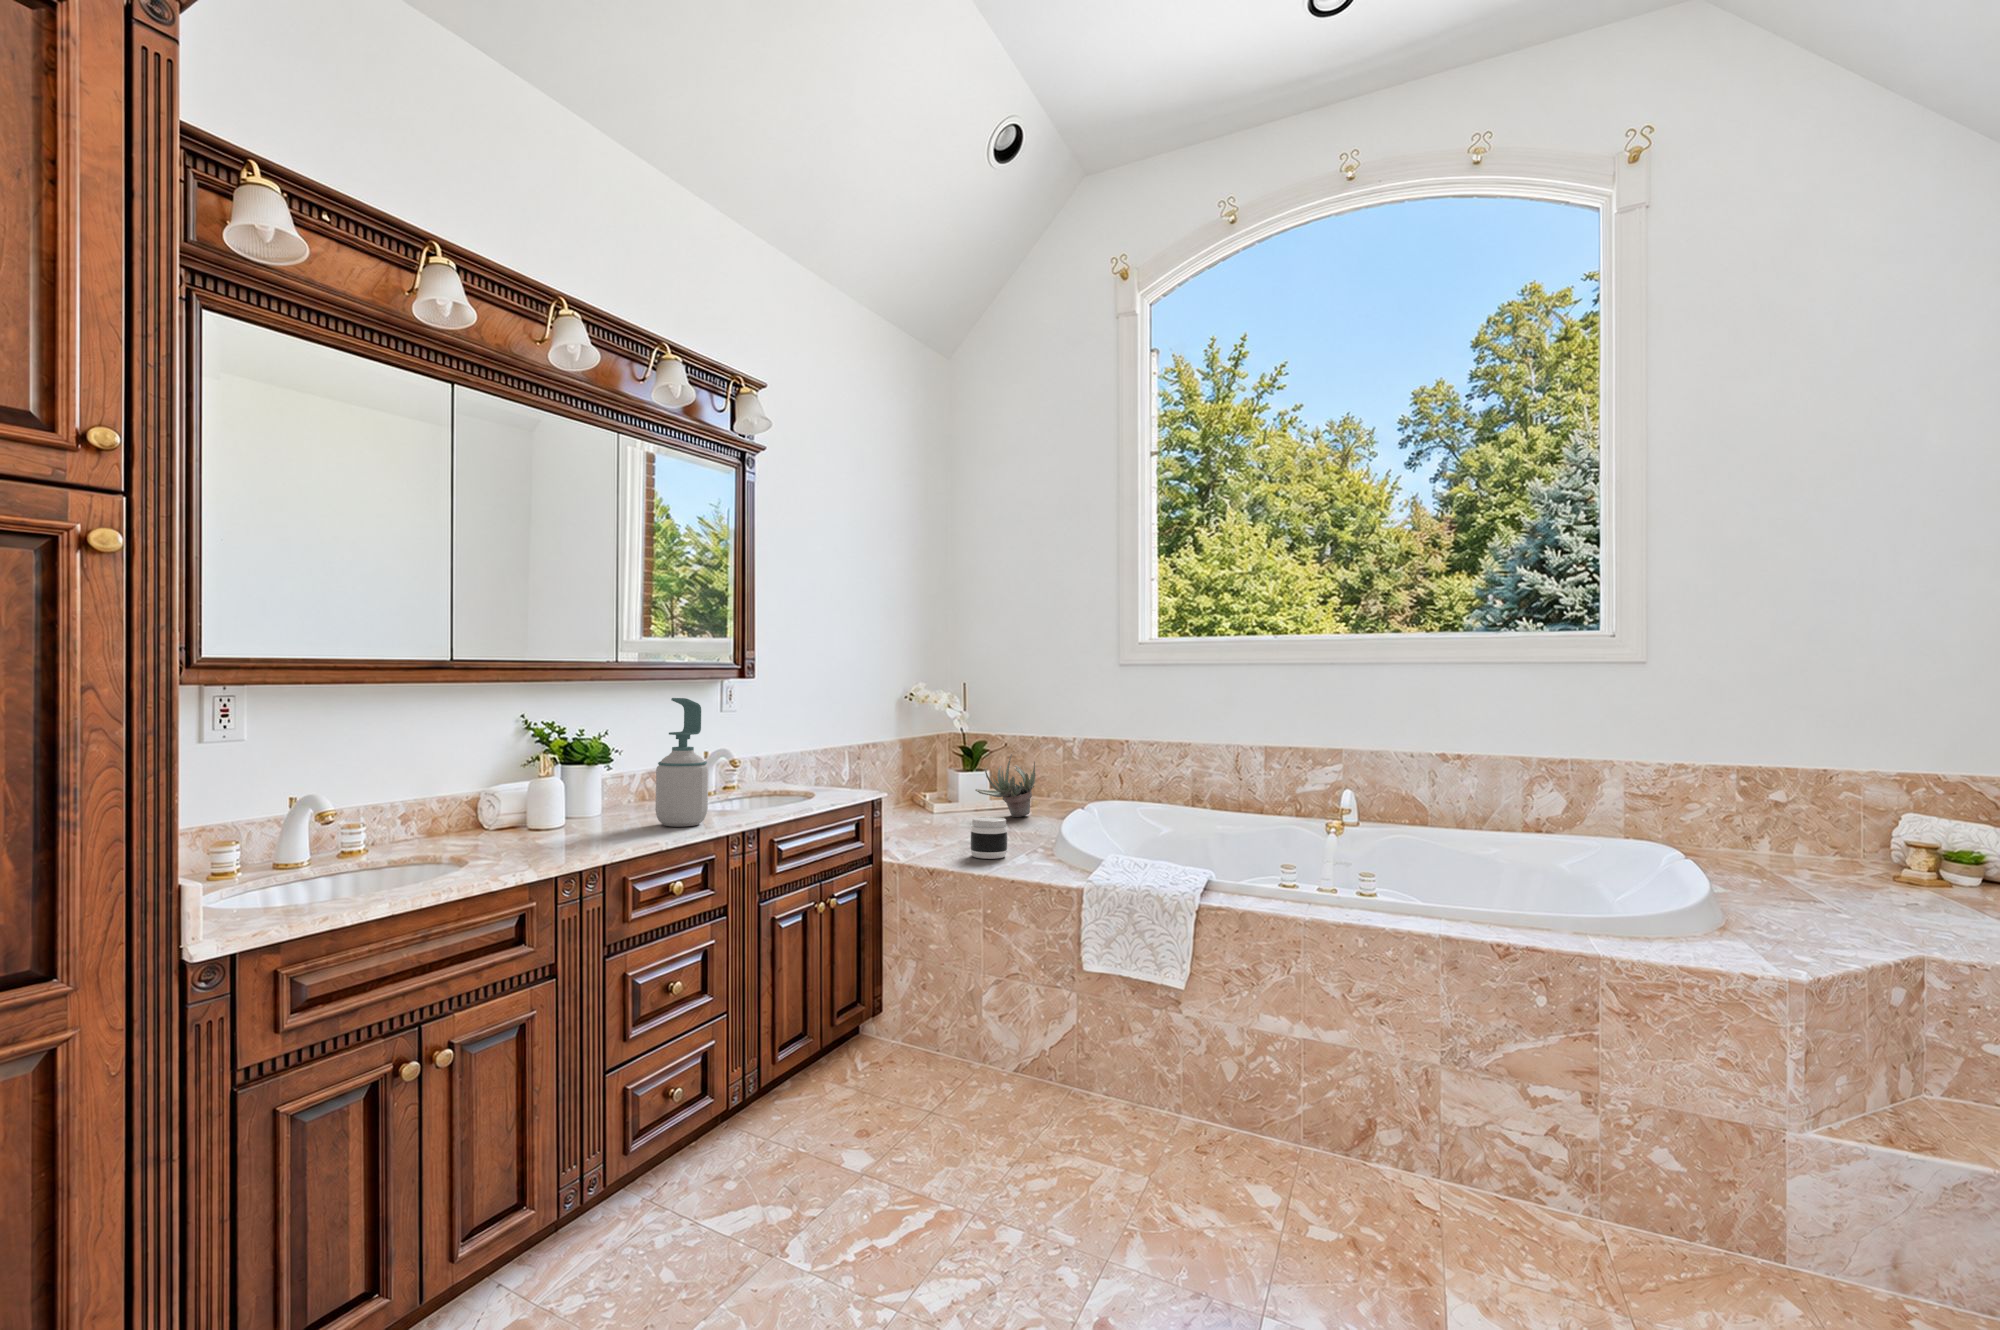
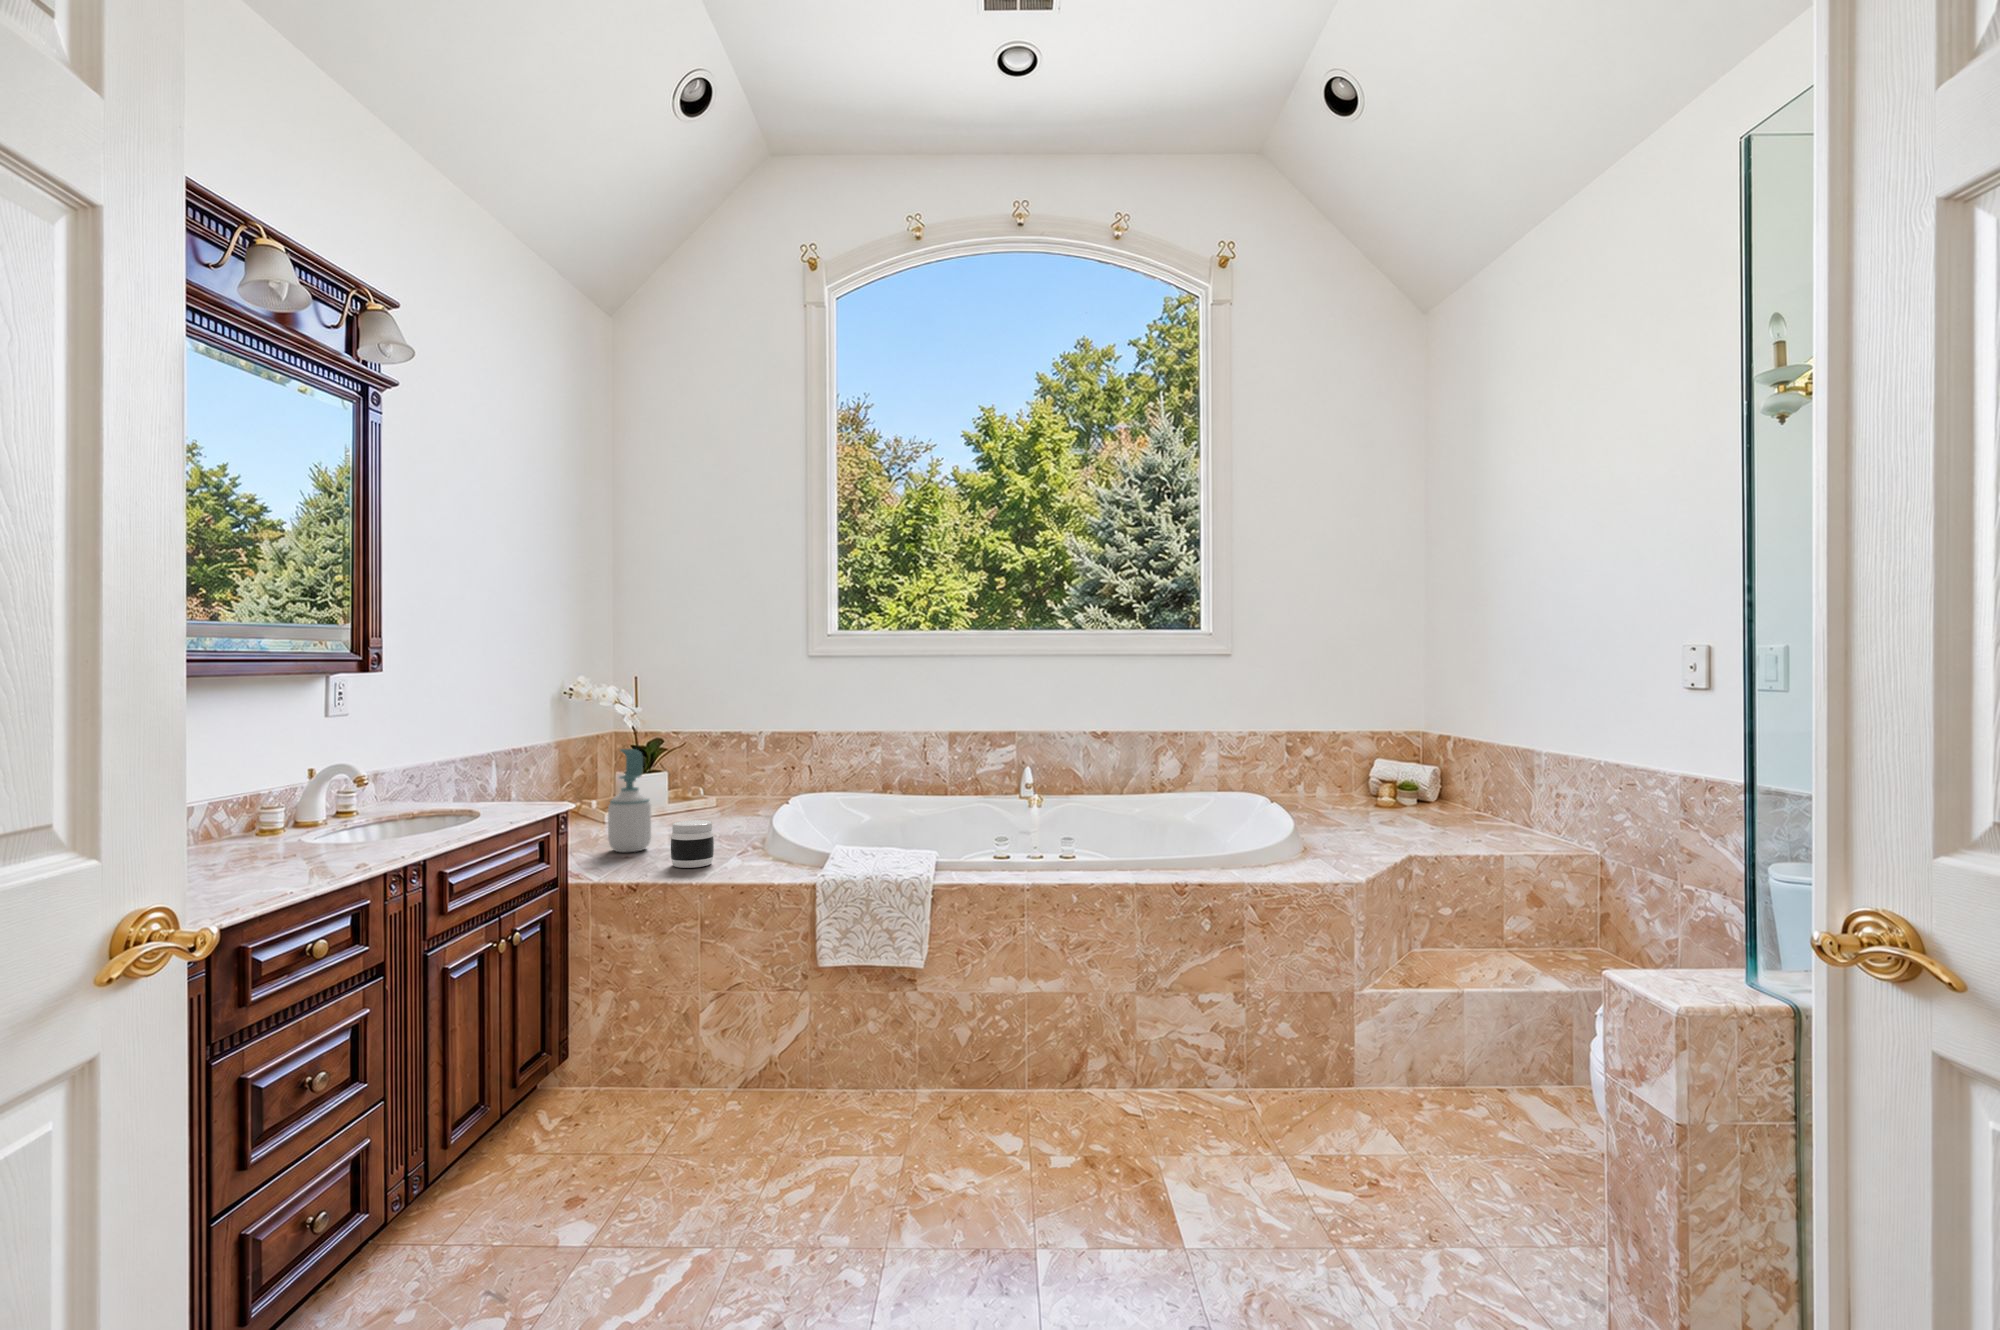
soap bottle: present [655,698,708,827] -> present [608,749,651,852]
succulent plant: present [975,754,1036,817] -> none [656,750,723,819]

